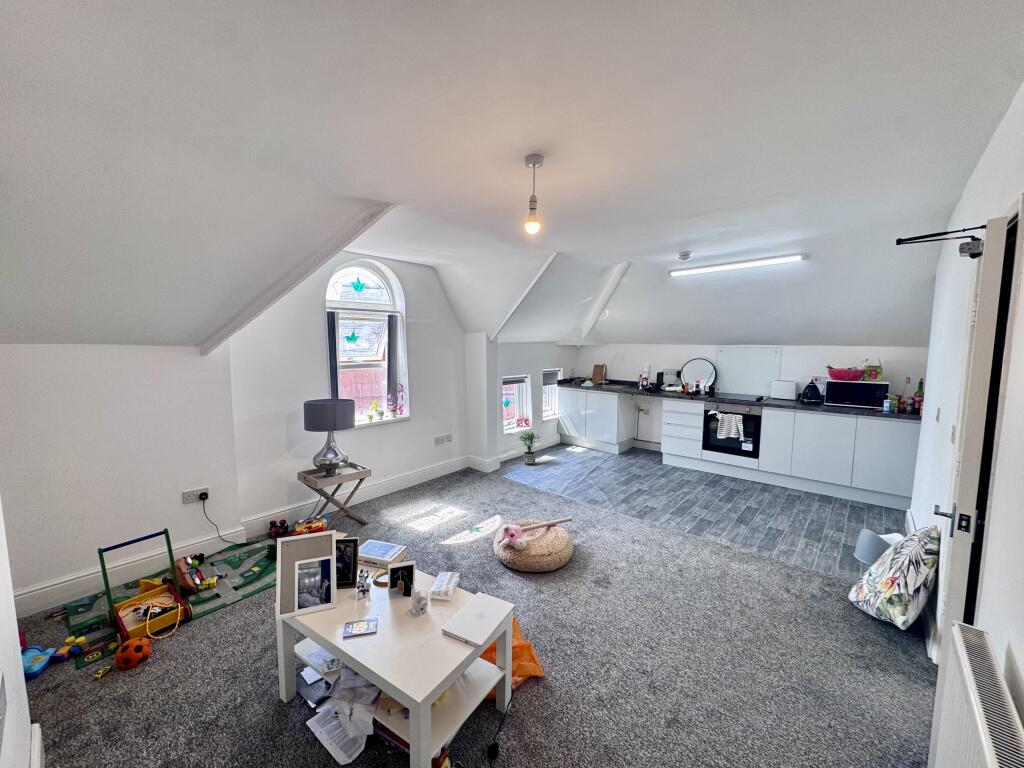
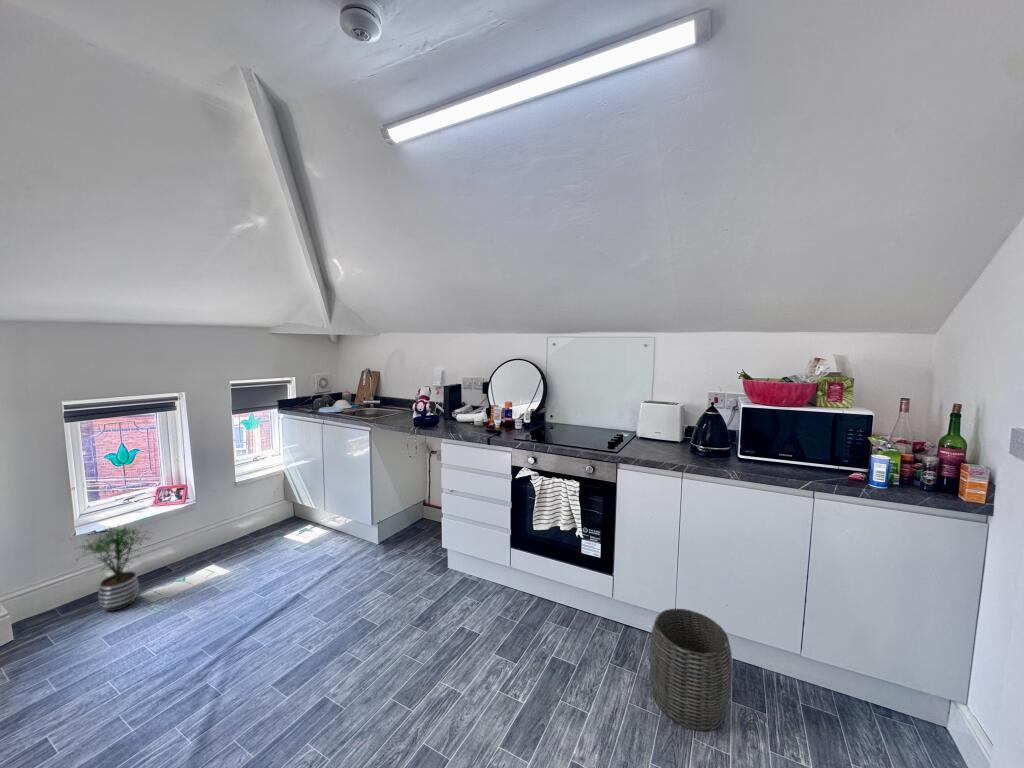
woven basket: none [779,466,815,504] -> present [649,609,732,731]

